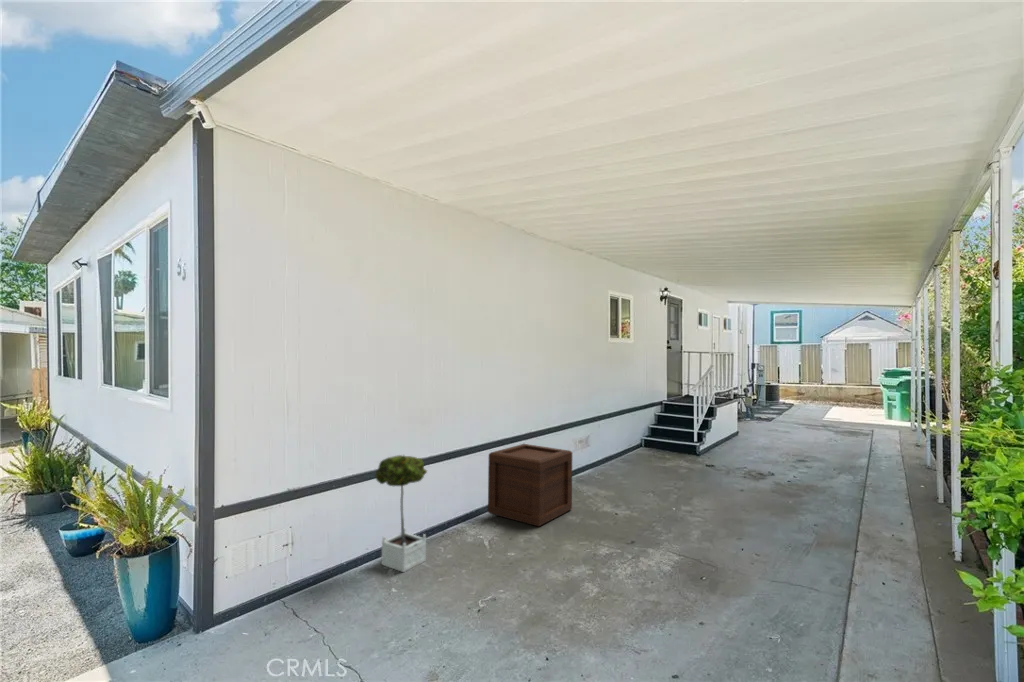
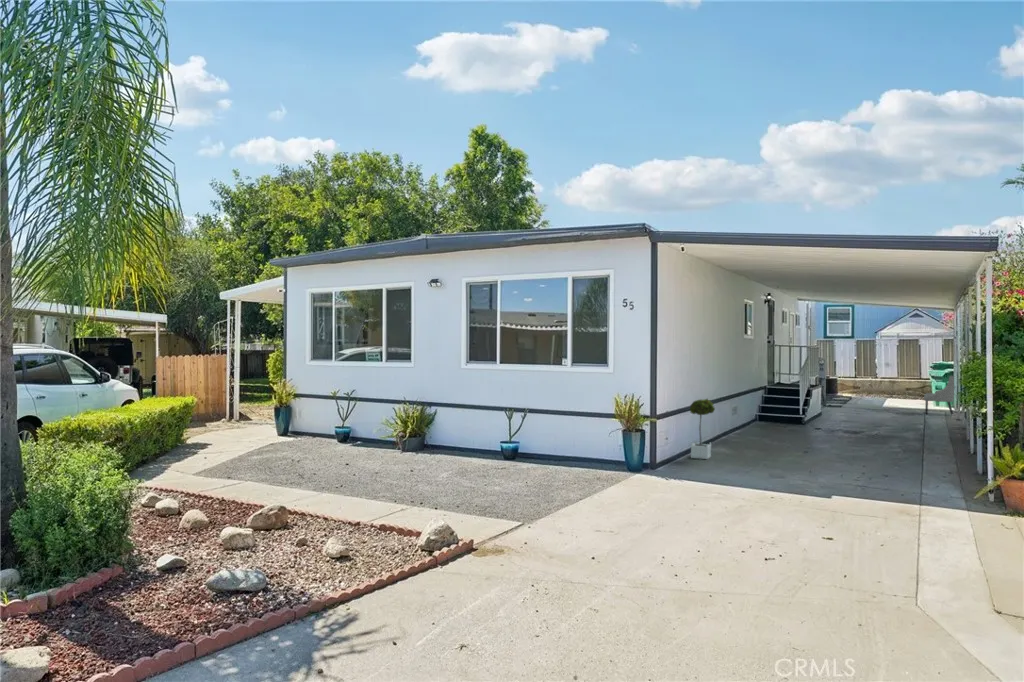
chair: none [871,387,913,439] -> present [924,376,954,415]
wooden crate: present [488,444,572,527] -> none [710,405,757,448]

